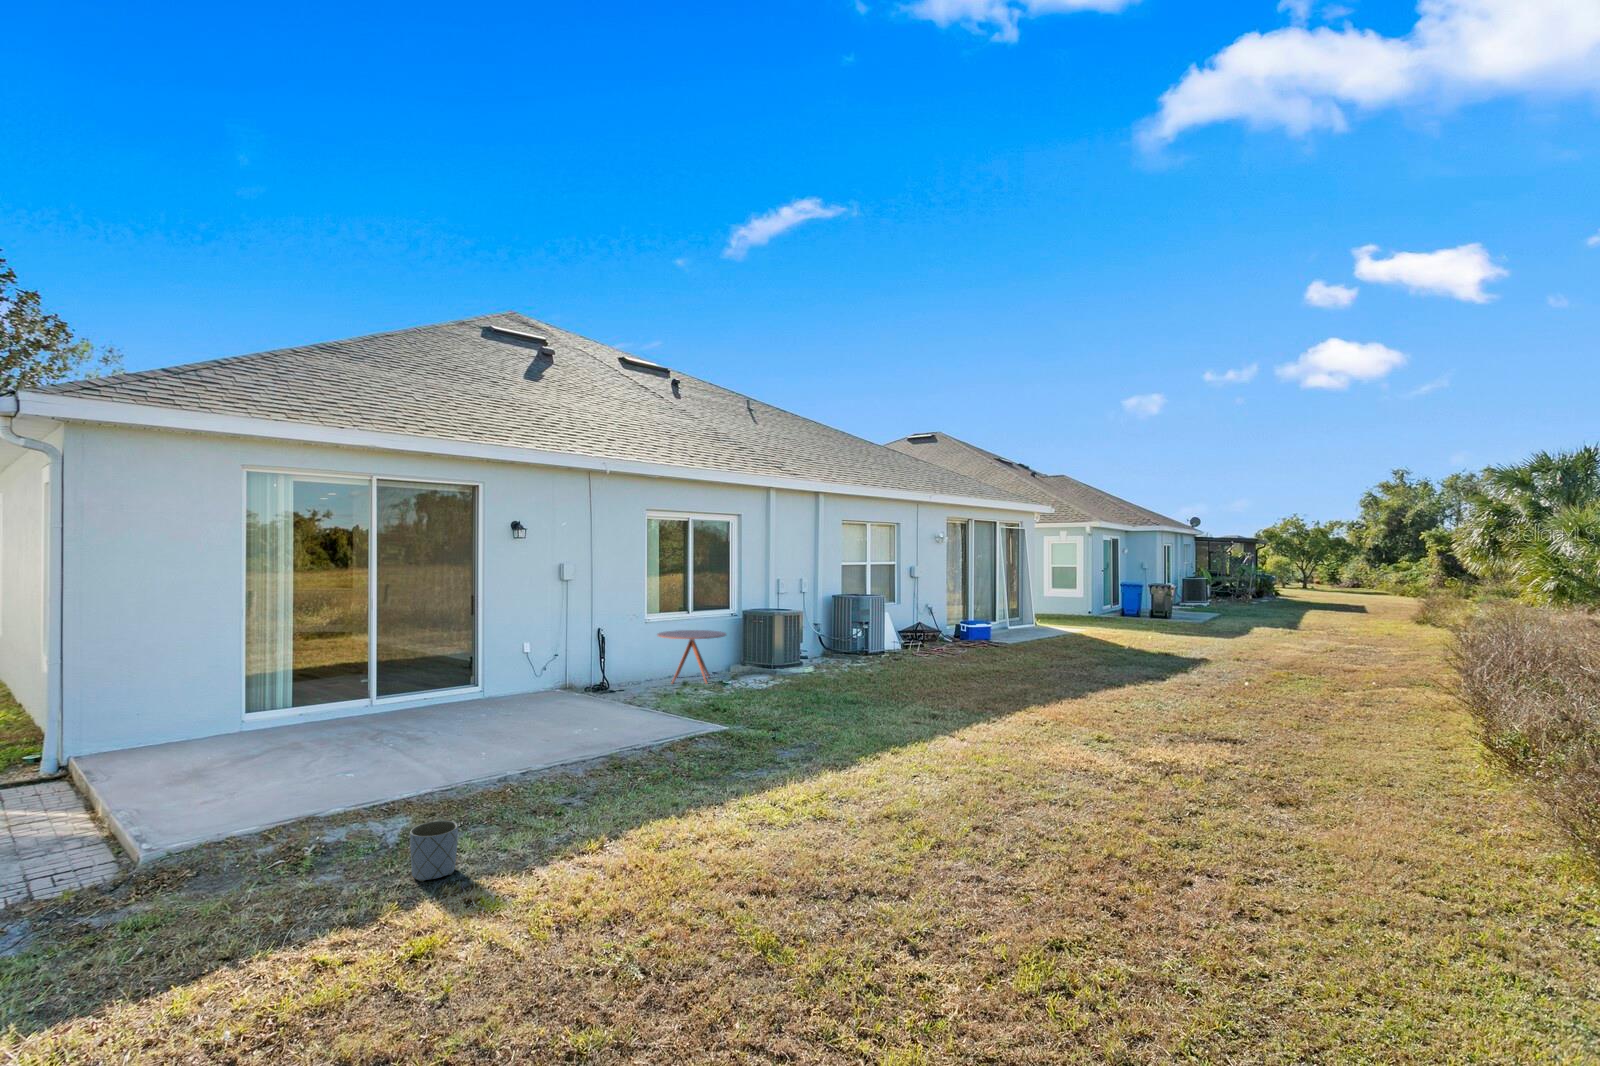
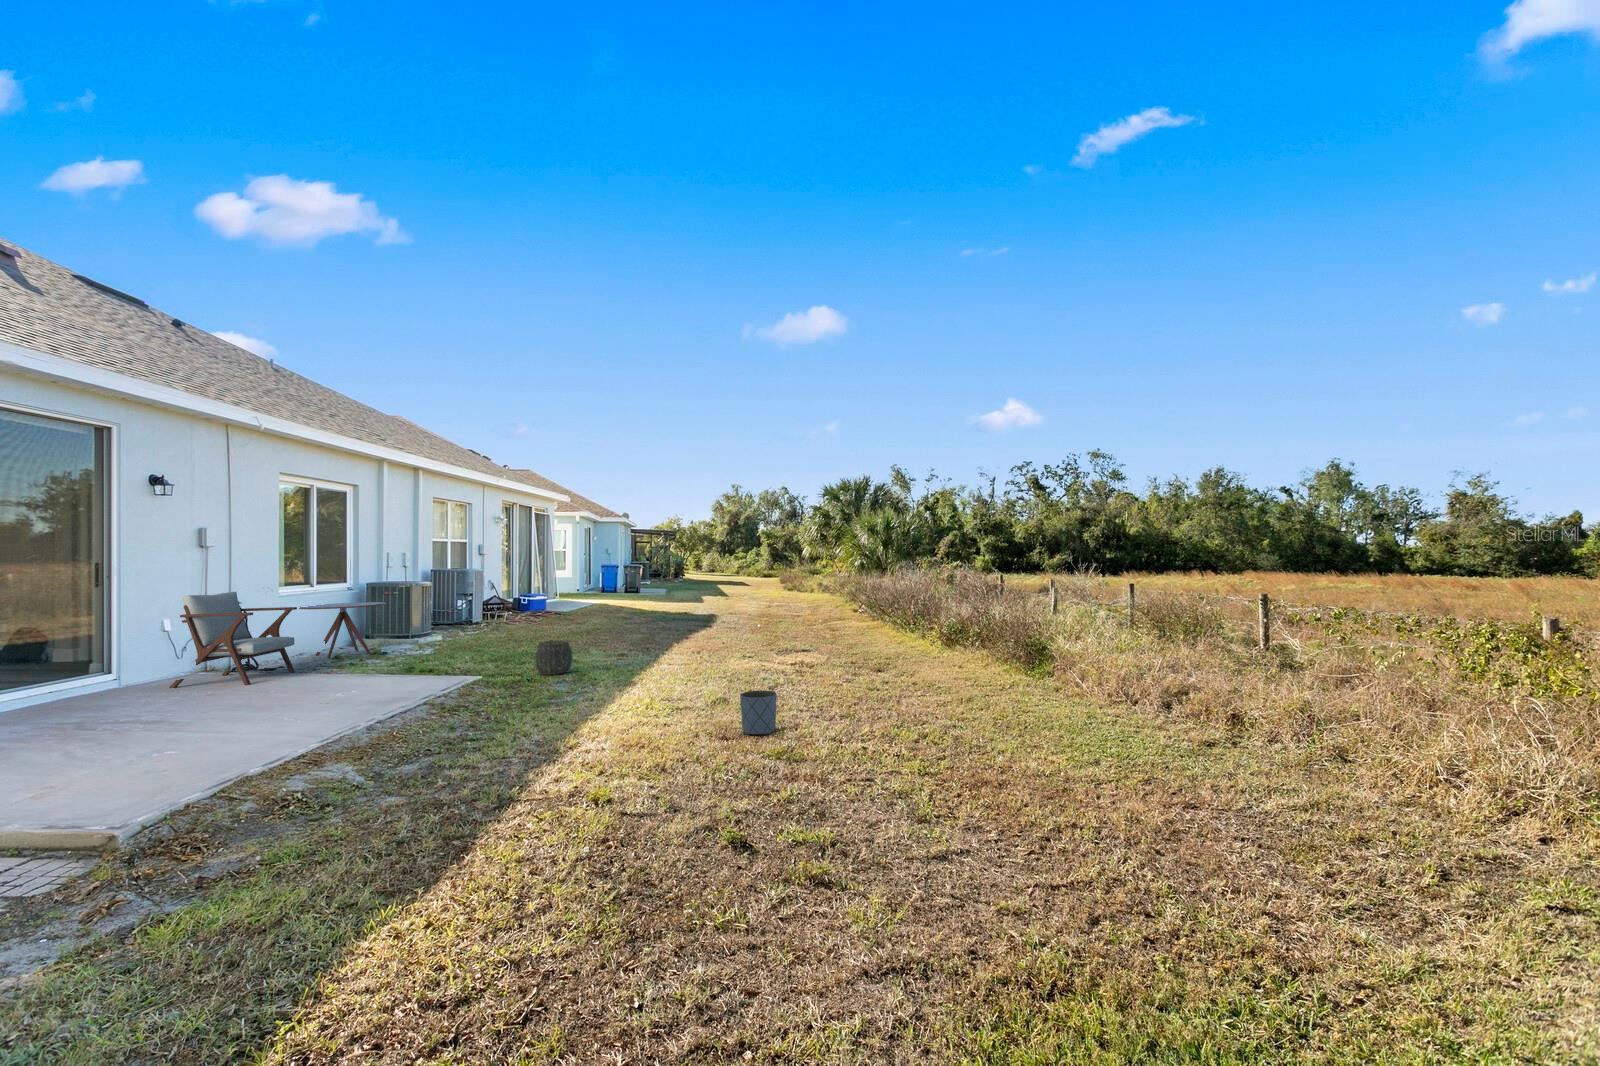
lounge chair: none [525,620,616,707] -> present [169,592,297,688]
woven basket: none [717,716,760,760] -> present [535,640,573,675]
planter: present [410,821,458,882] -> present [740,690,777,735]

